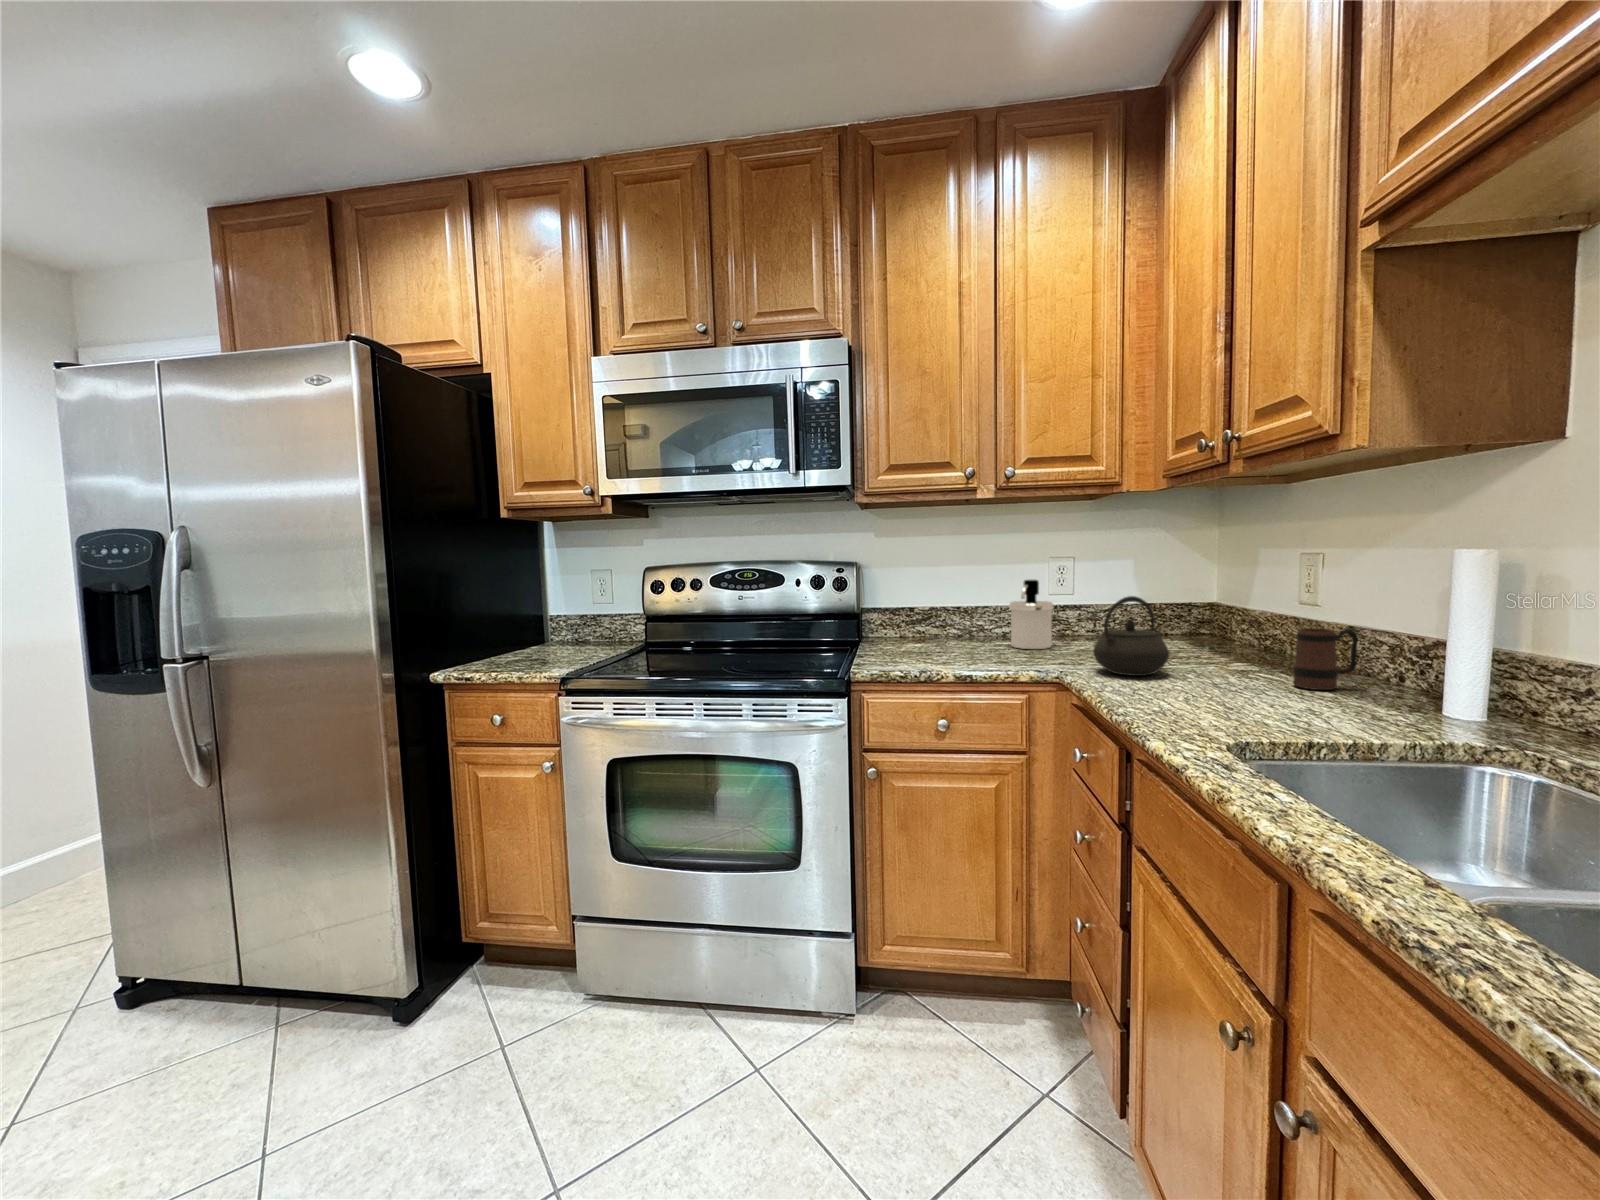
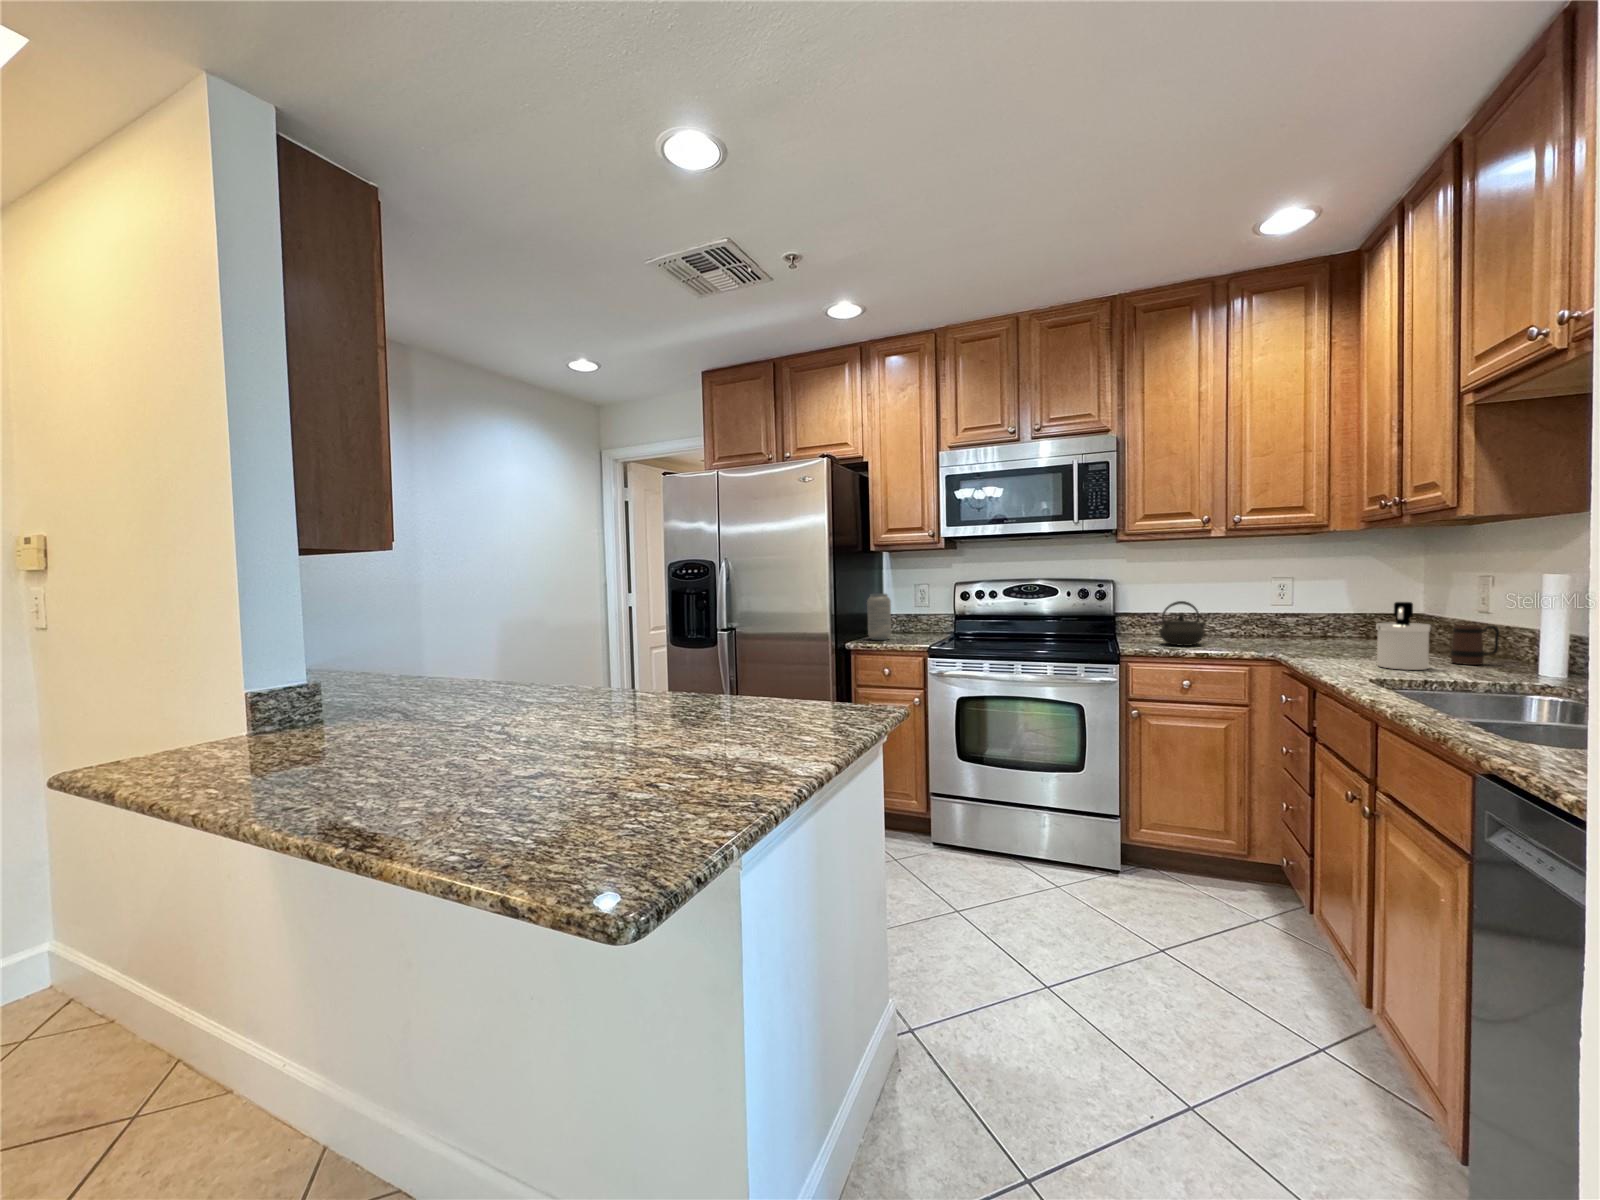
soap dispenser: present [1009,580,1053,649] -> present [1376,602,1431,670]
vase: none [493,586,536,662] -> present [867,594,891,640]
kettle: present [1093,596,1169,676] -> present [1159,601,1205,646]

